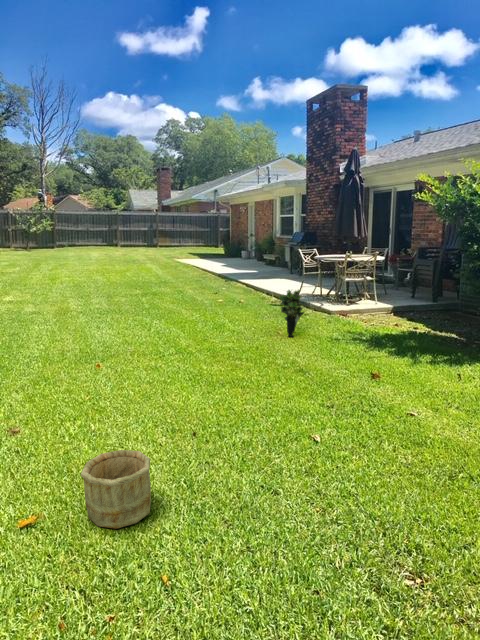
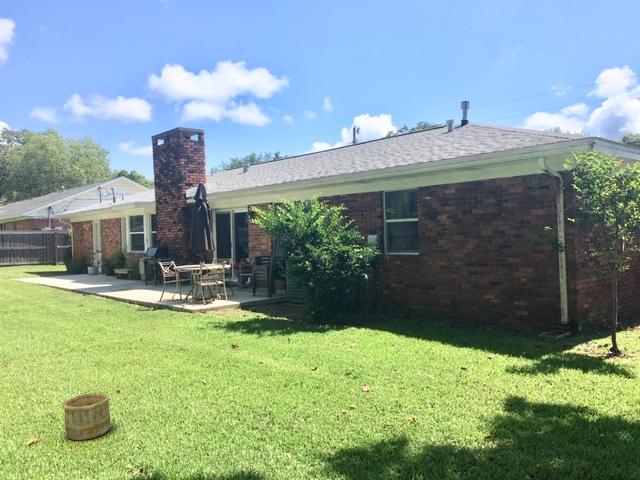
potted plant: present [279,290,304,337] -> none [153,293,175,331]

